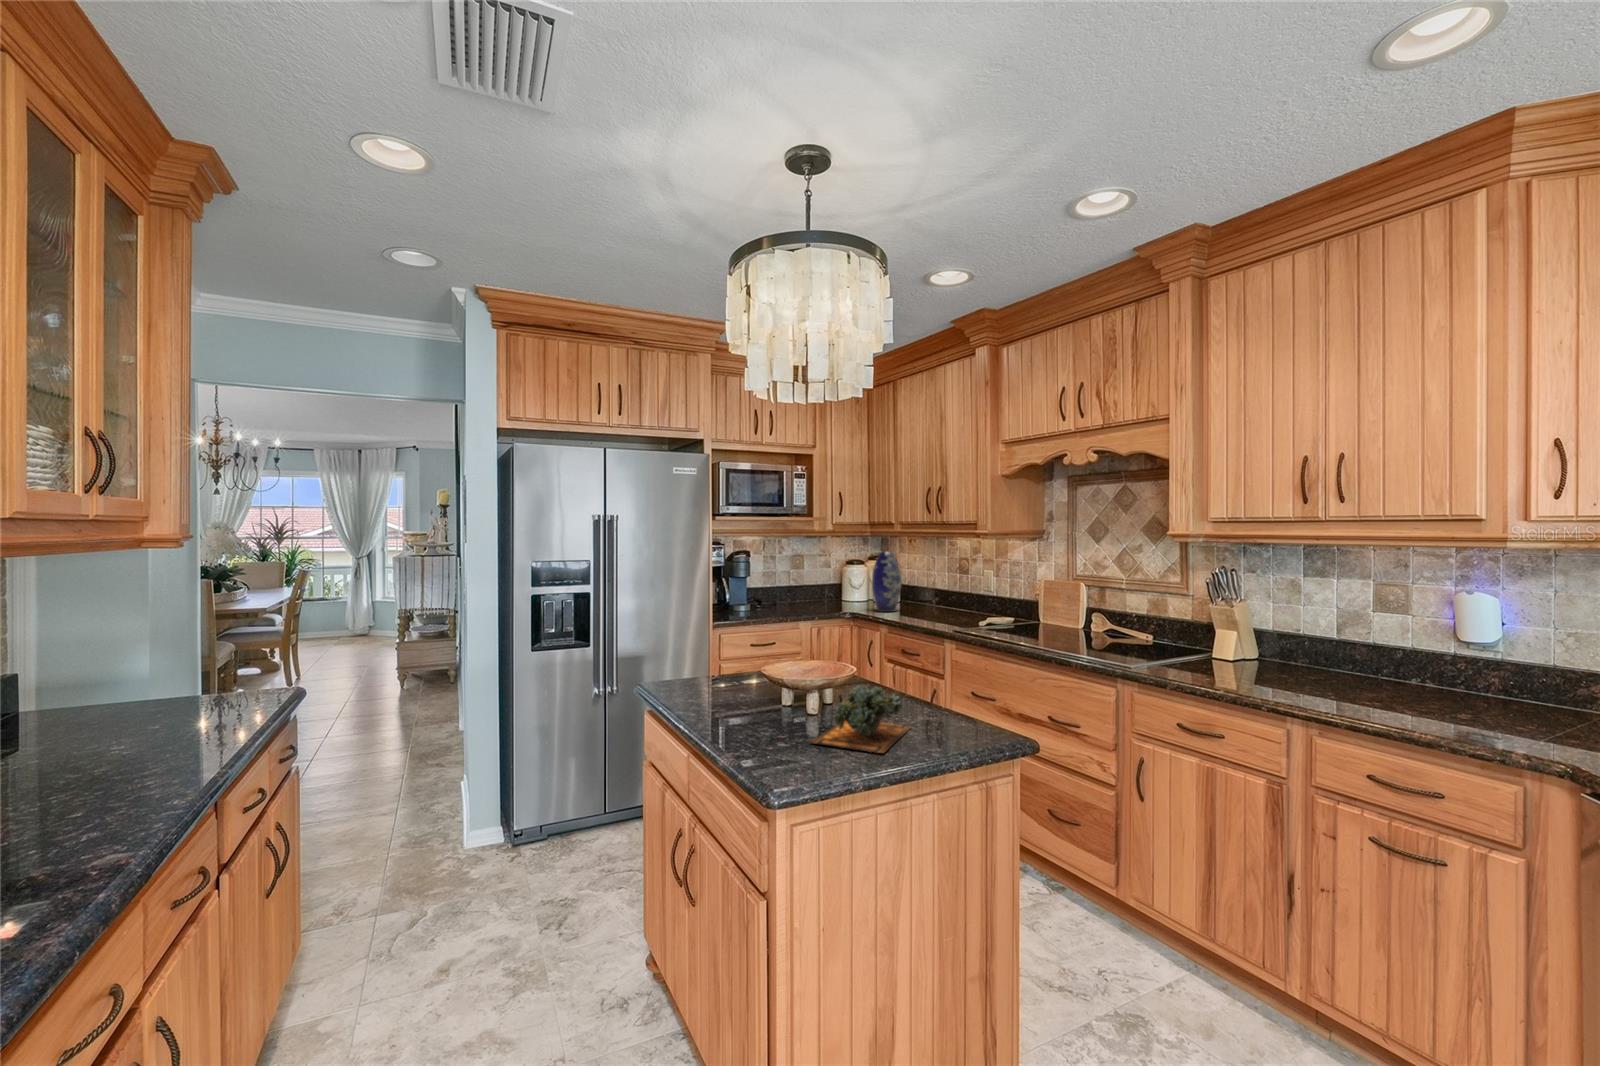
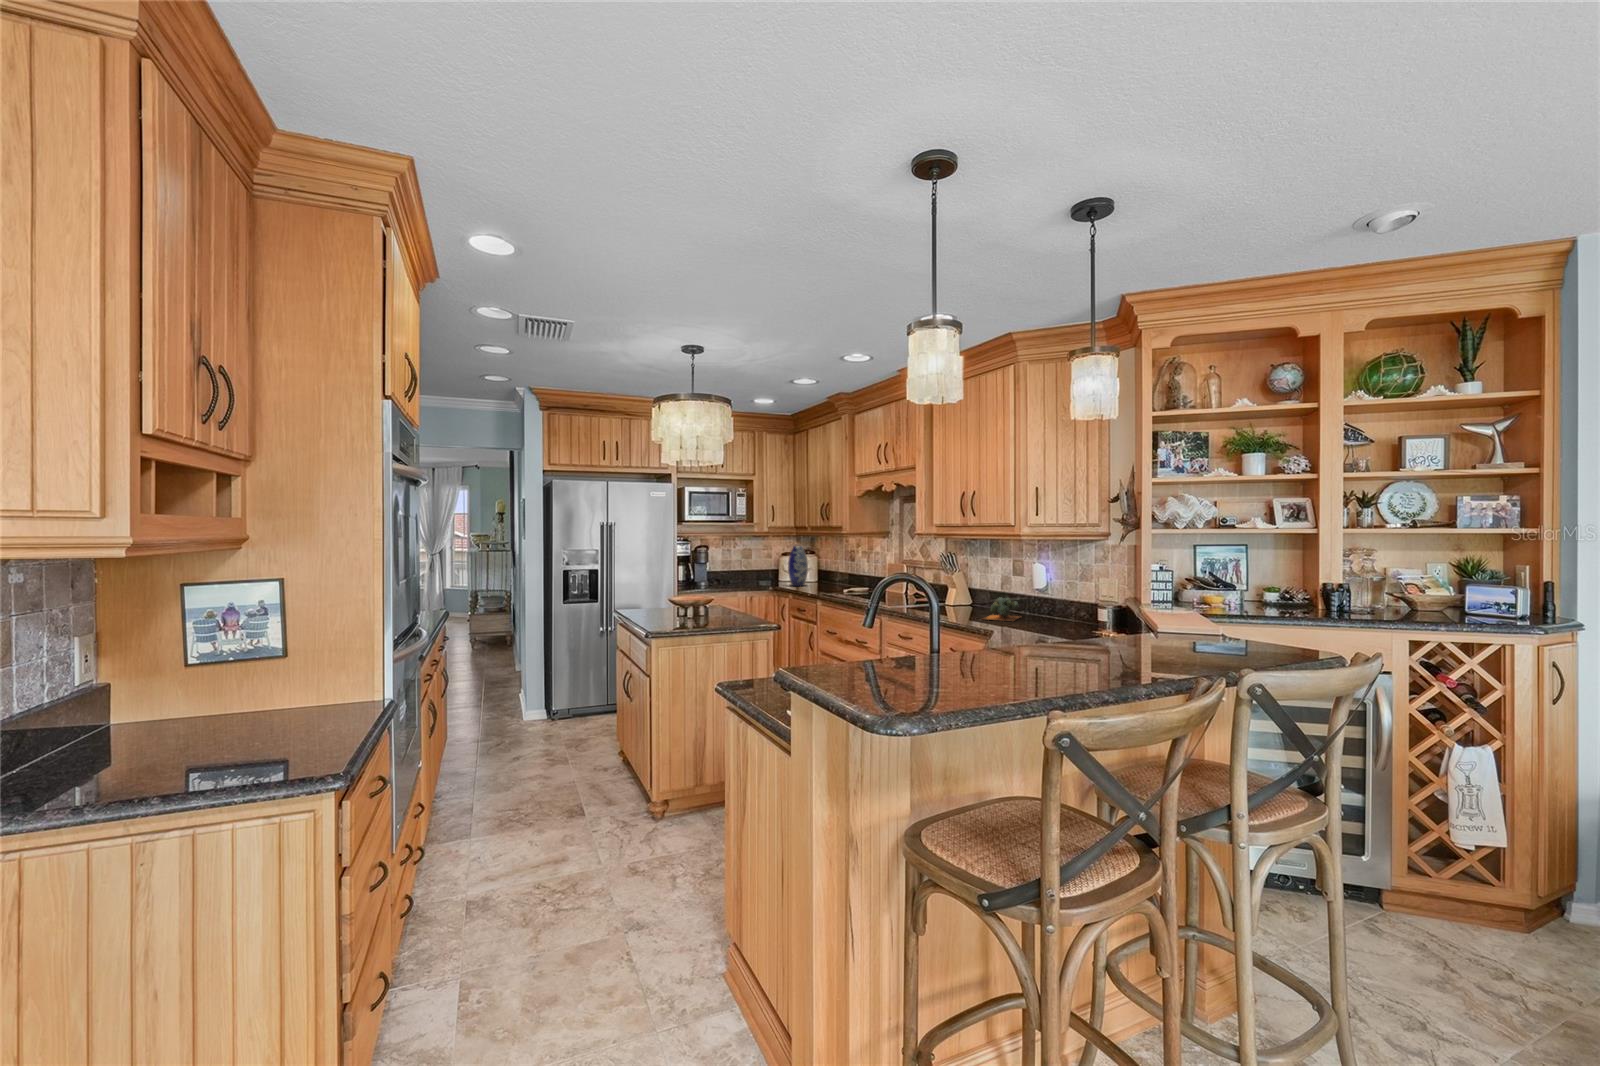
succulent plant: present [811,685,910,753] -> present [982,597,1020,621]

